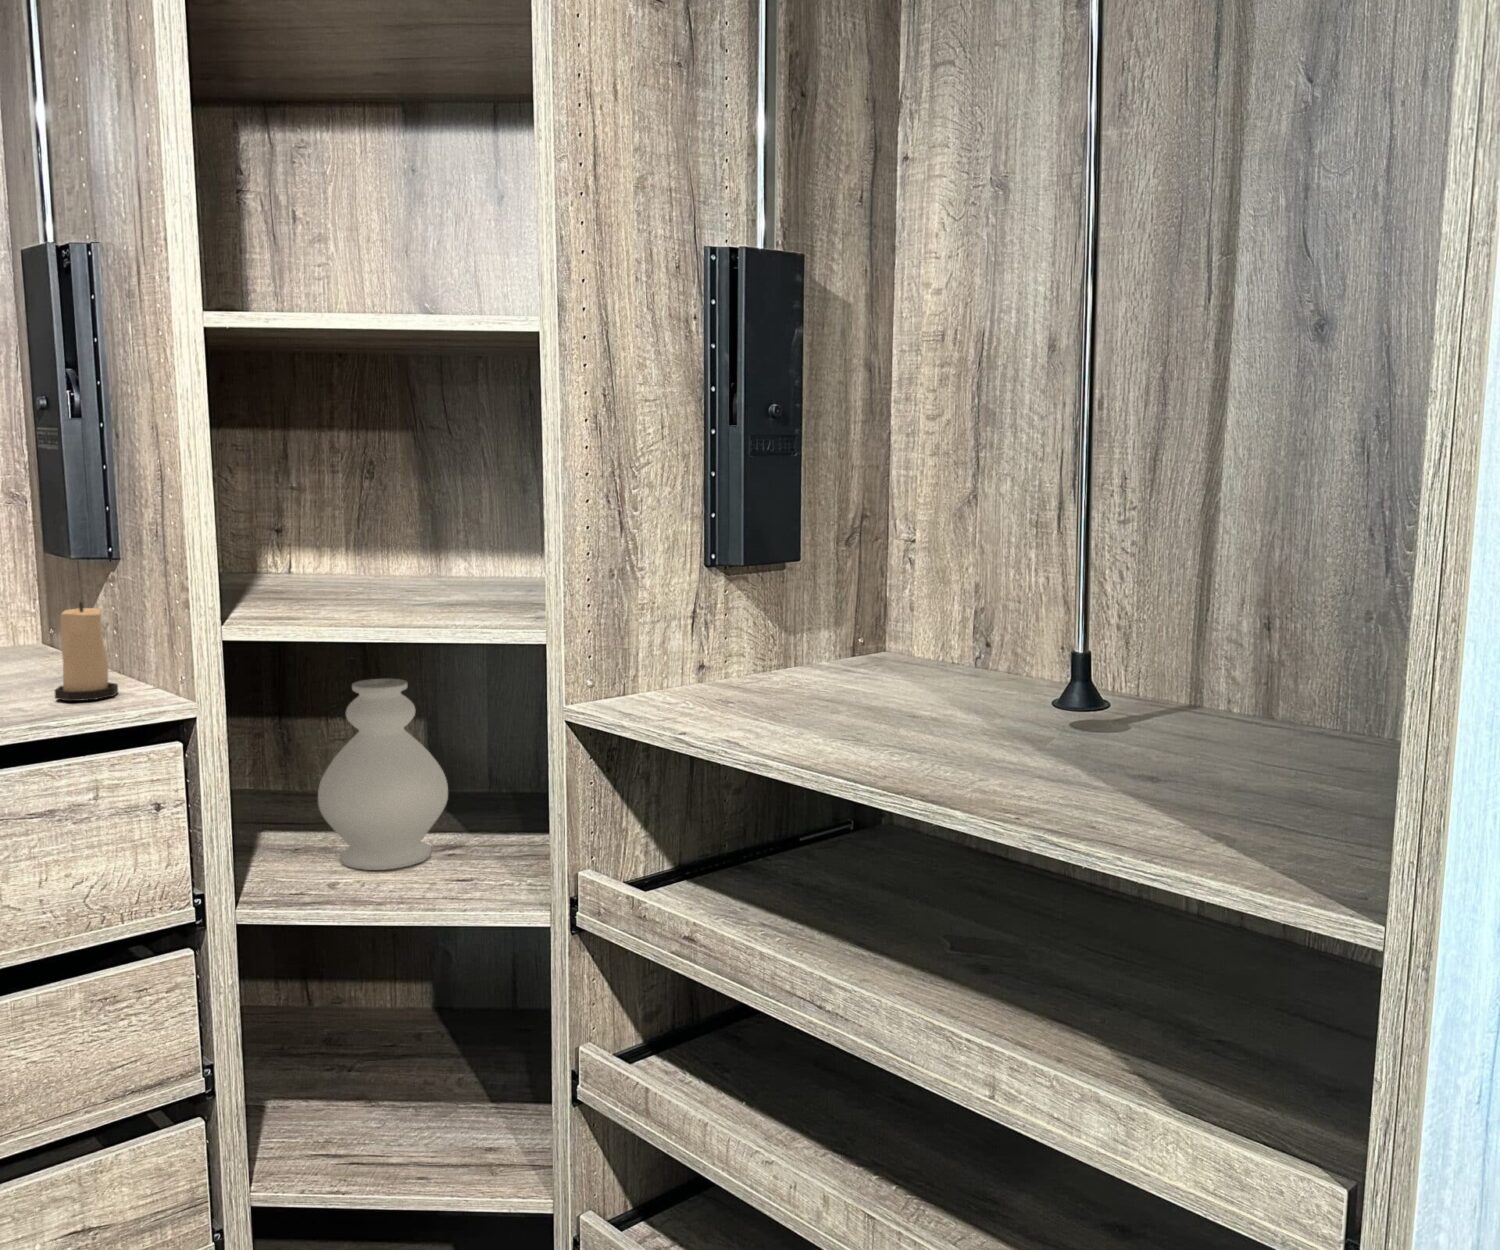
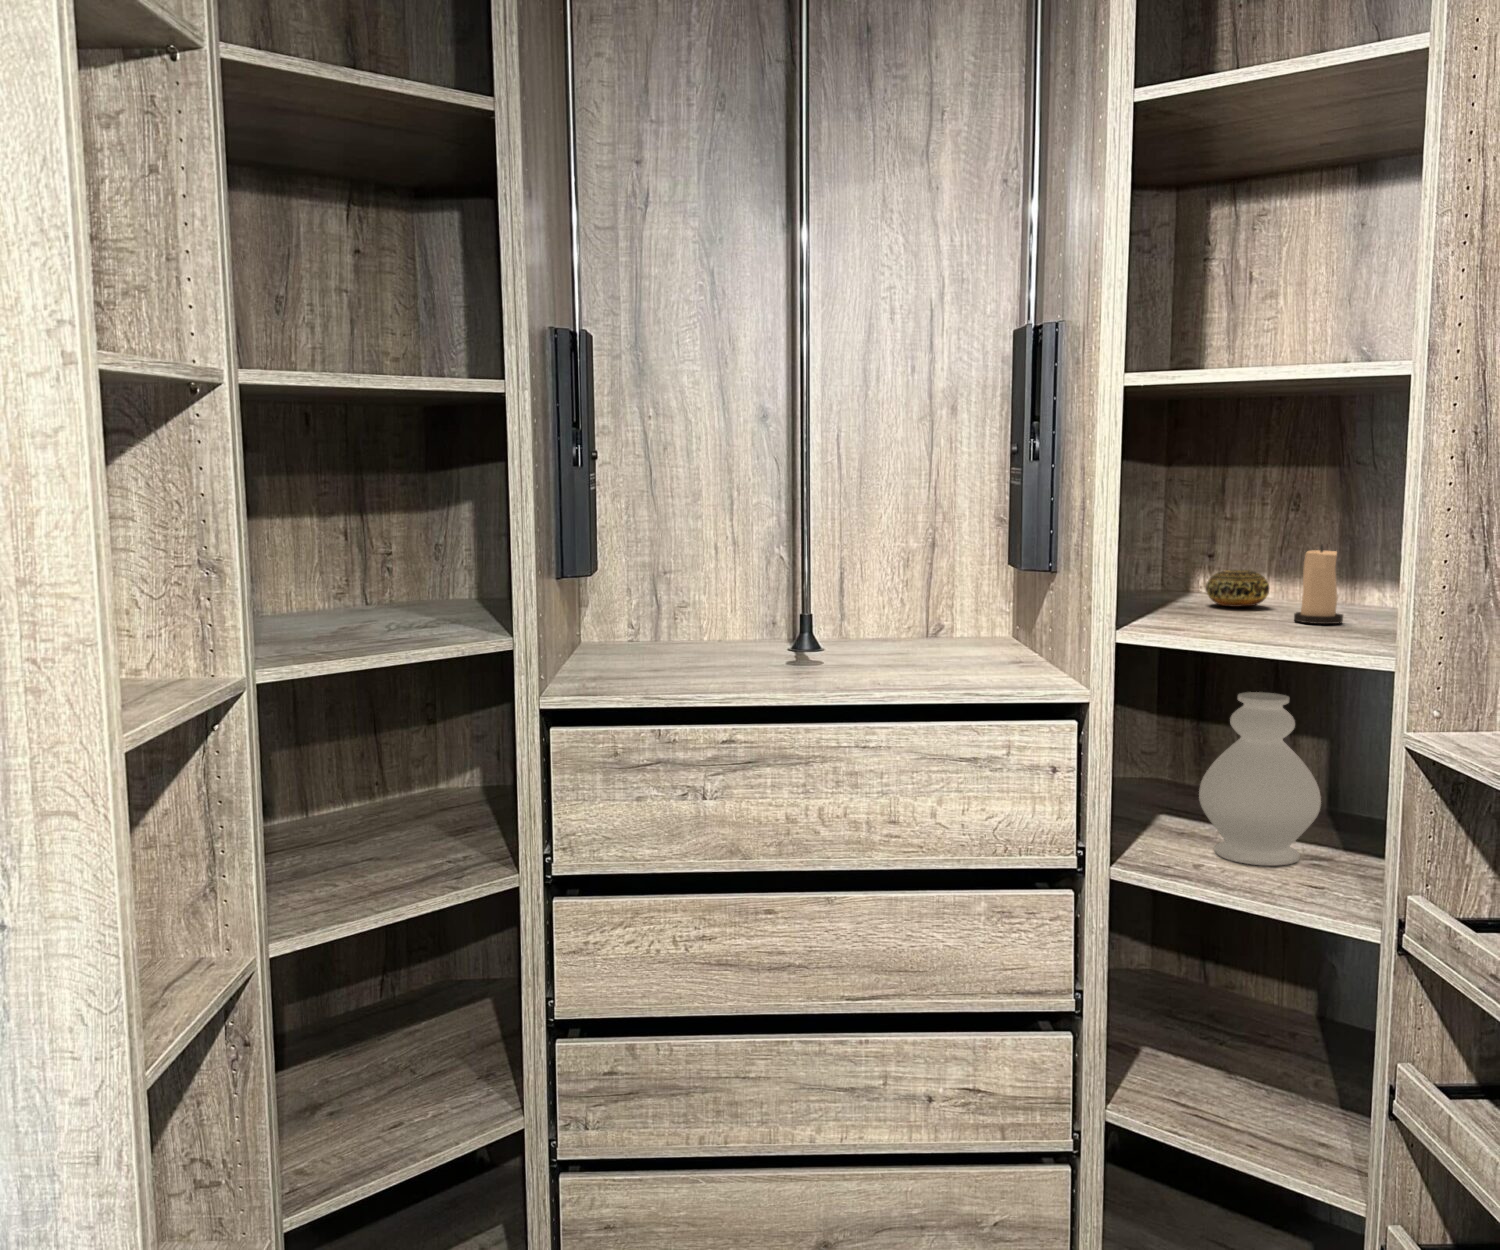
decorative ball: none [289,545,359,587] -> present [1206,570,1269,607]
candle: present [55,602,118,701] -> present [1294,545,1343,624]

